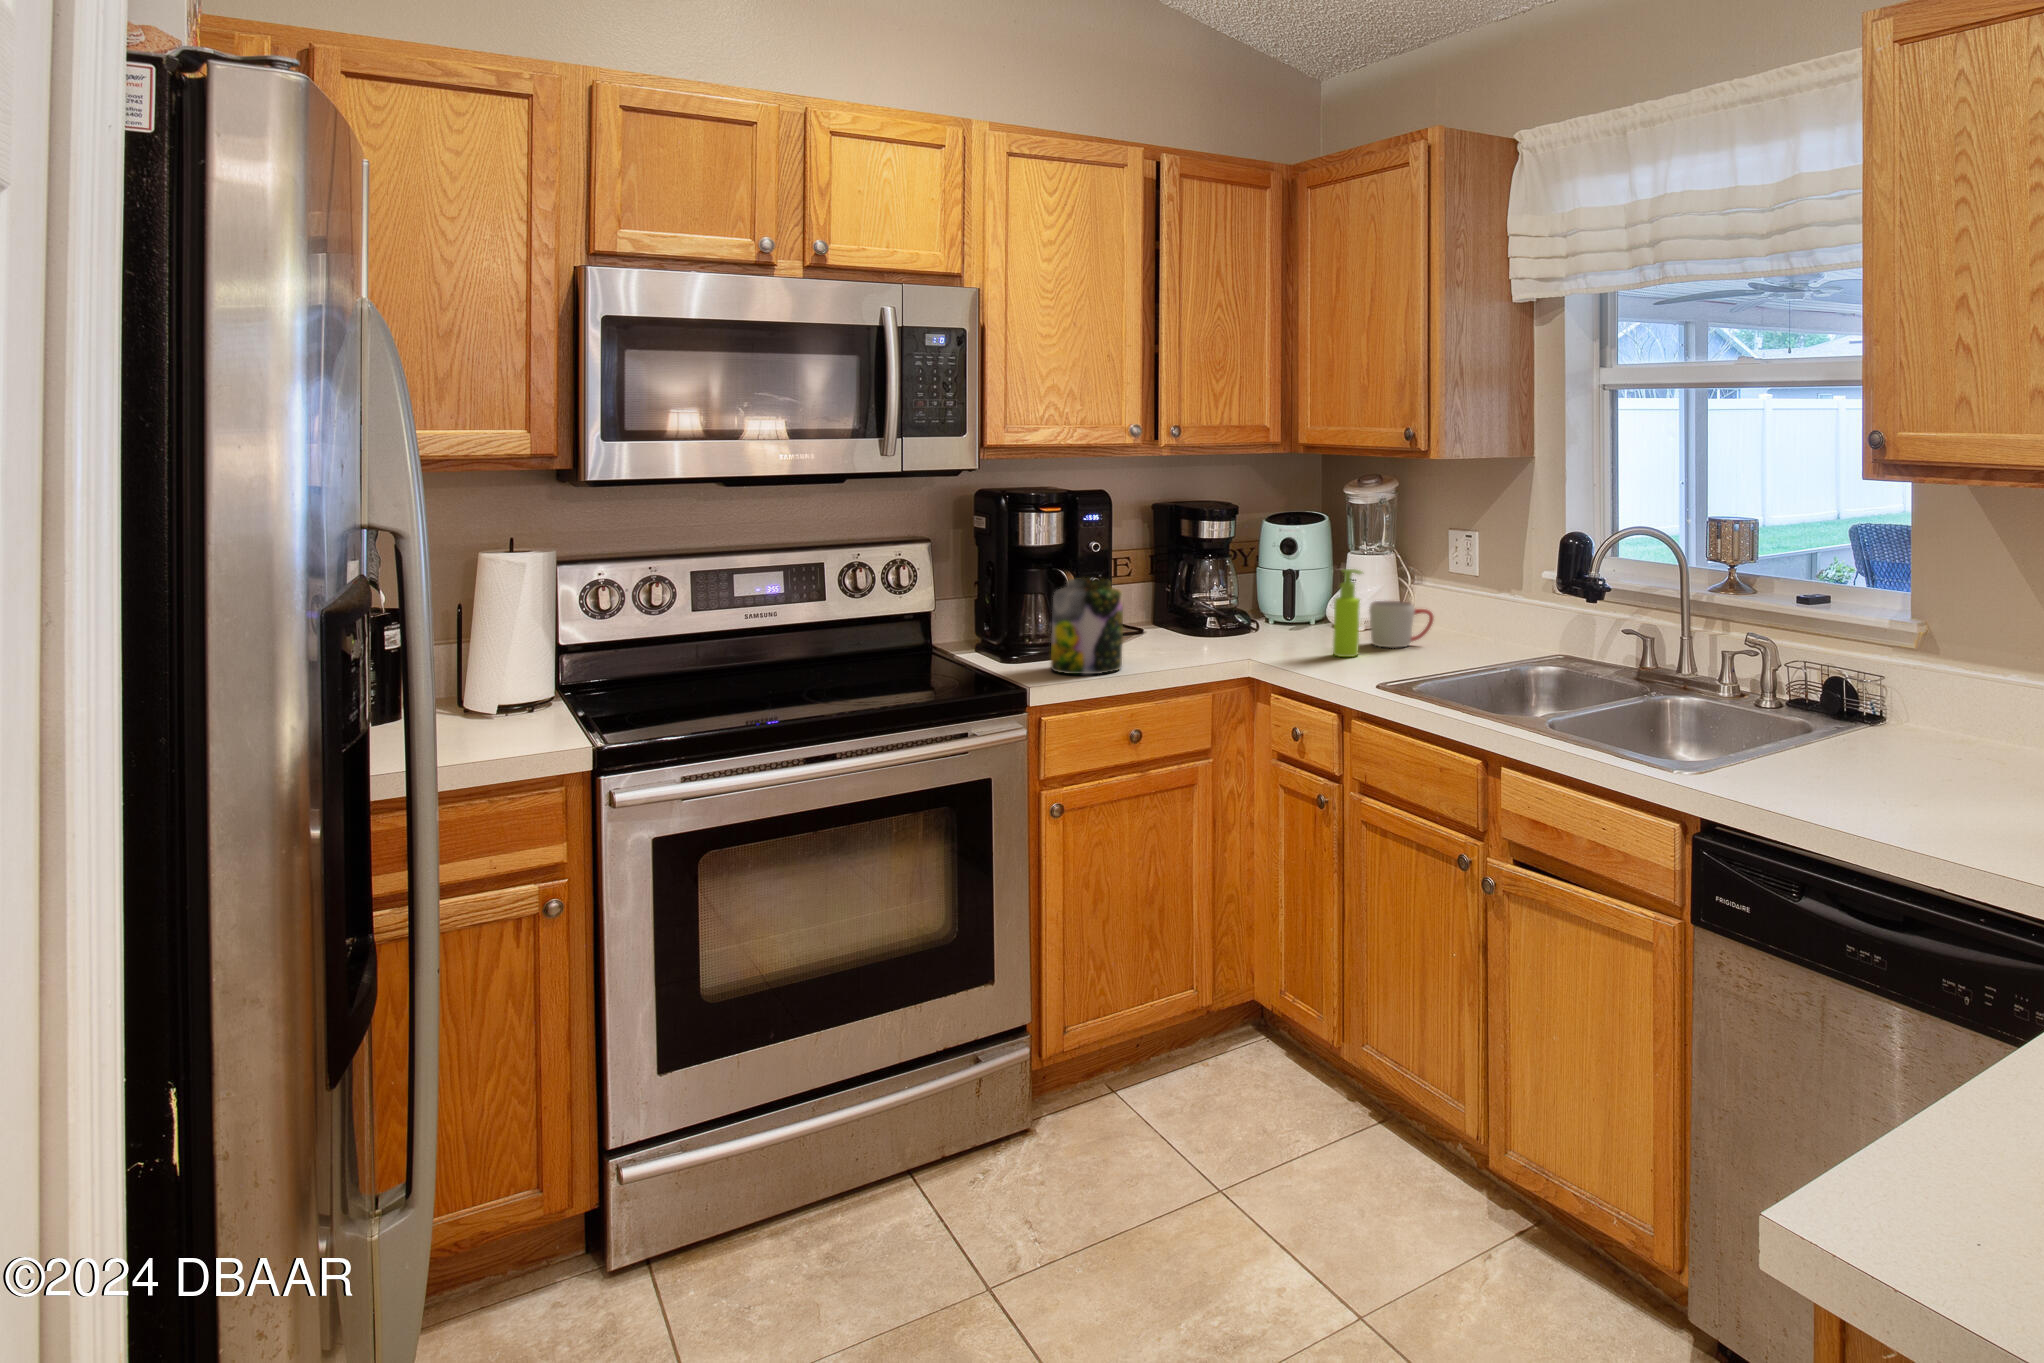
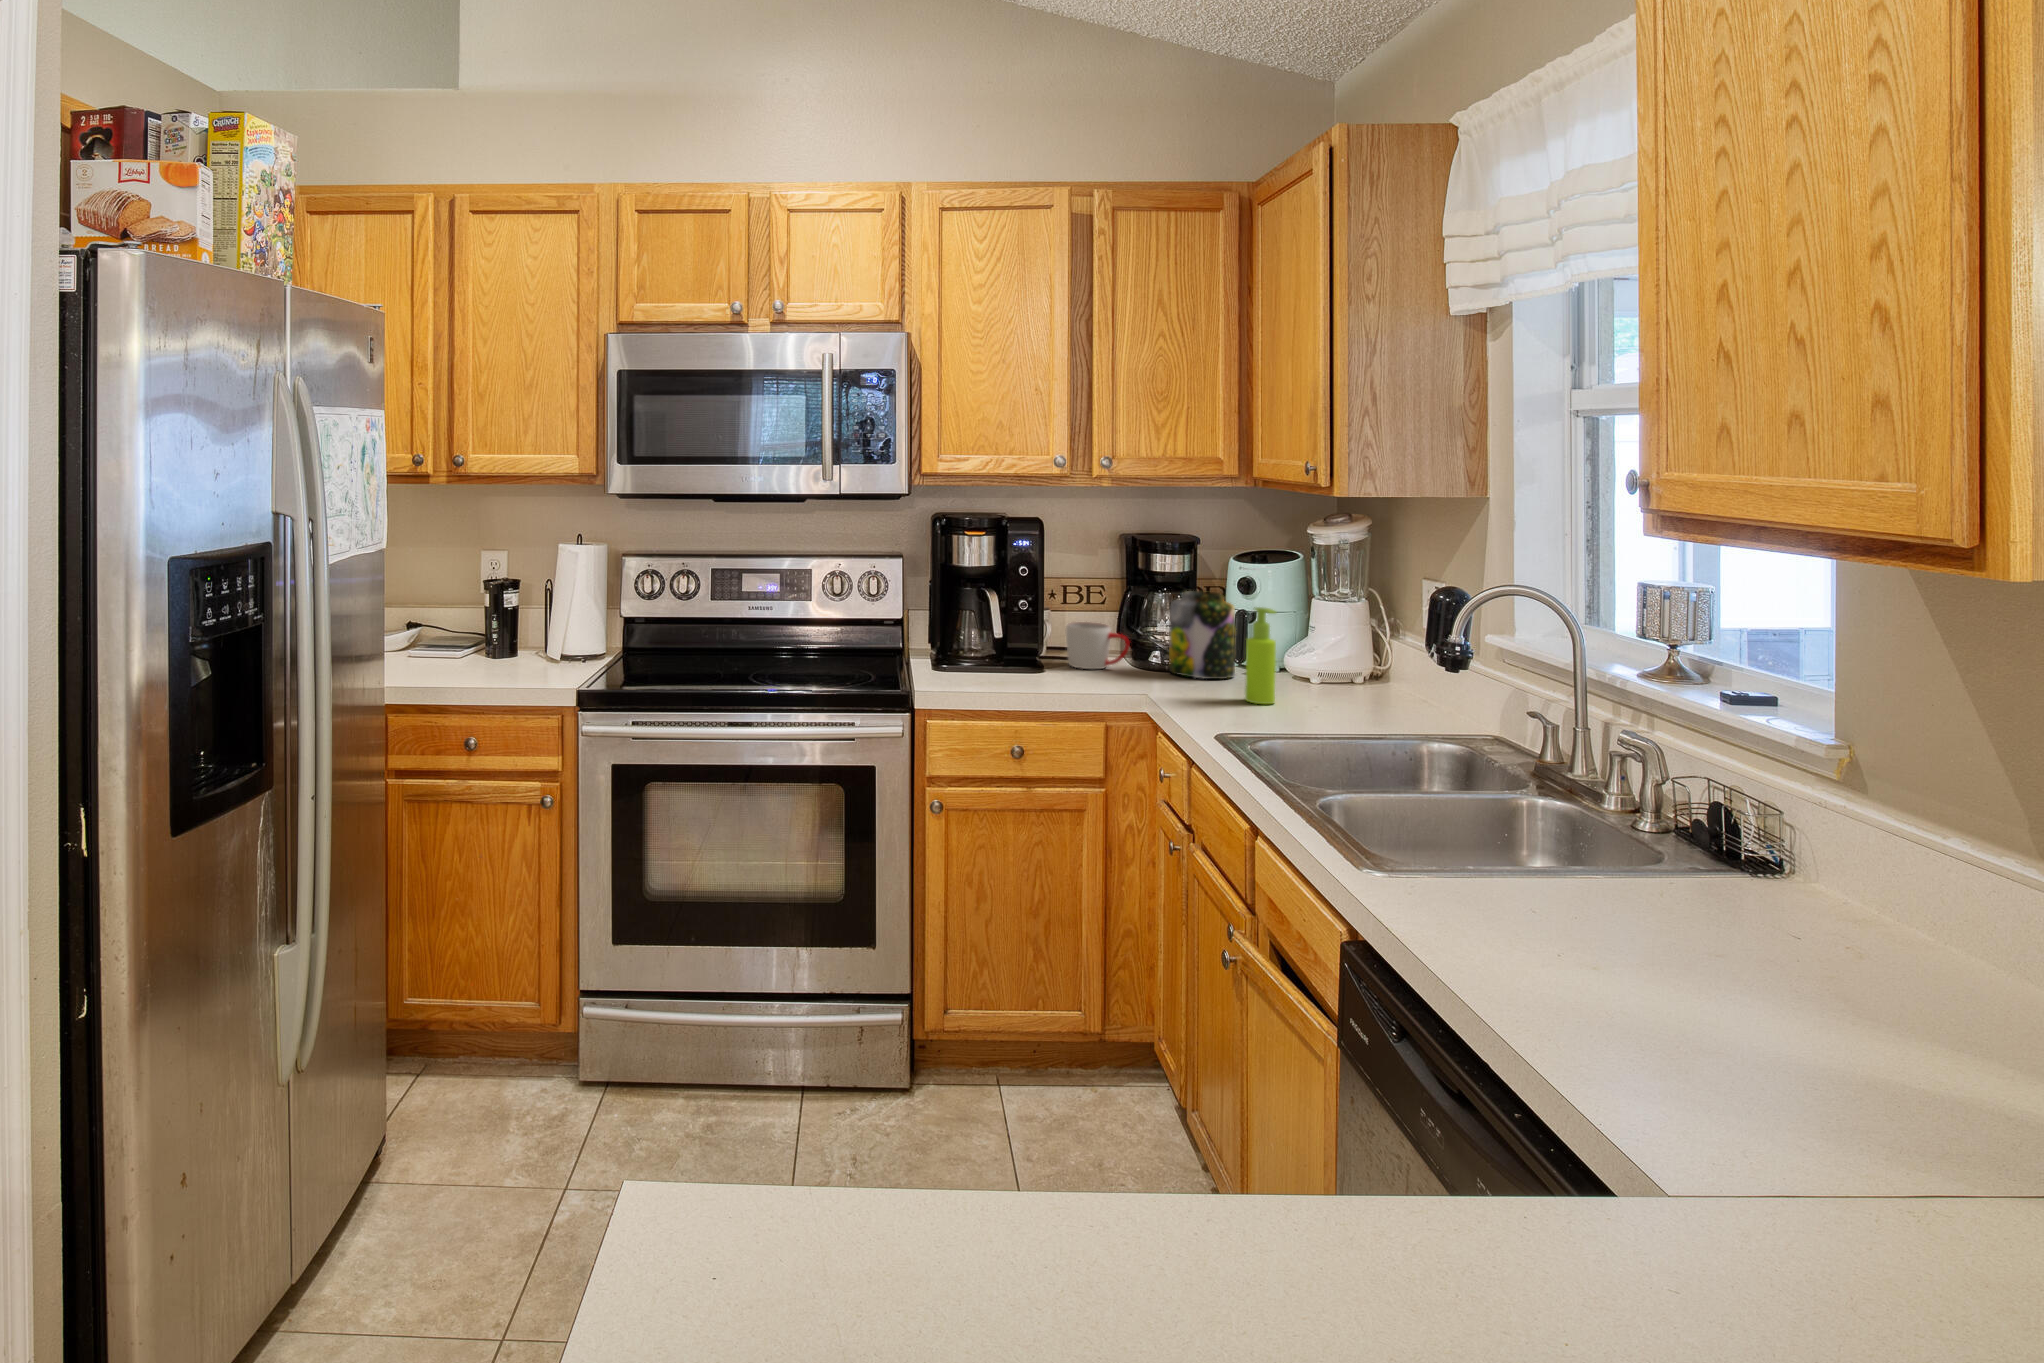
jar: present [1051,578,1123,674] -> present [1169,591,1236,679]
mug: present [1369,601,1434,648] -> present [1065,622,1130,669]

